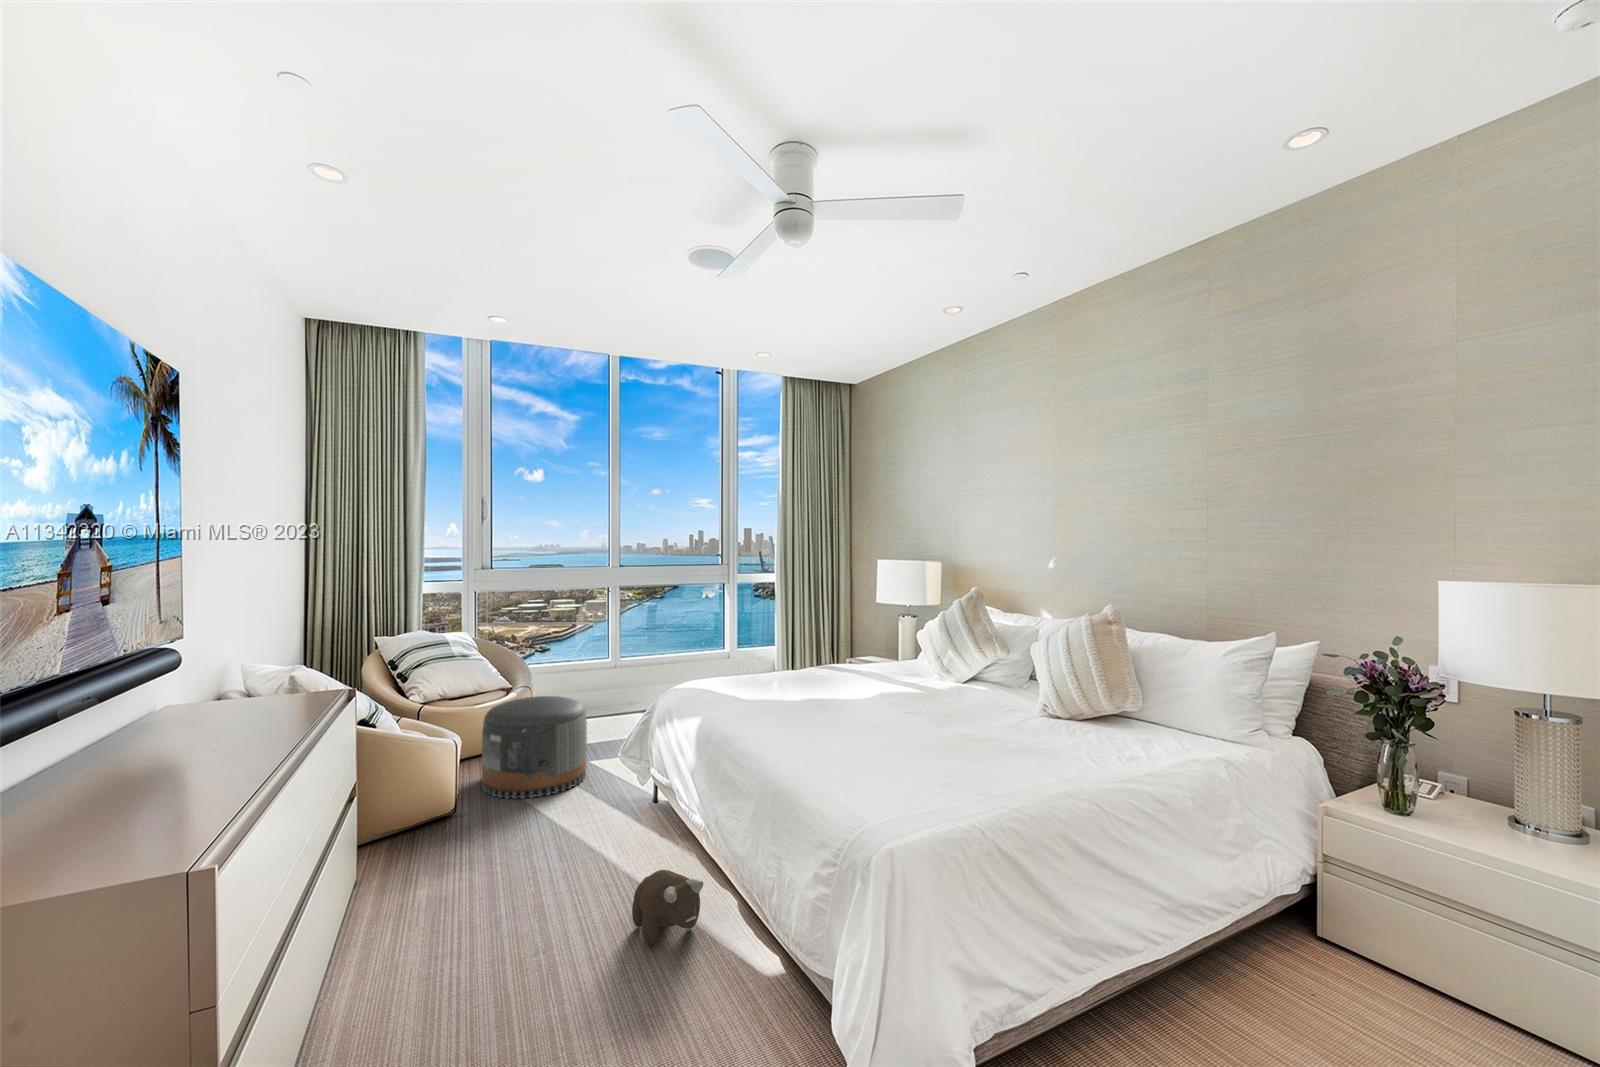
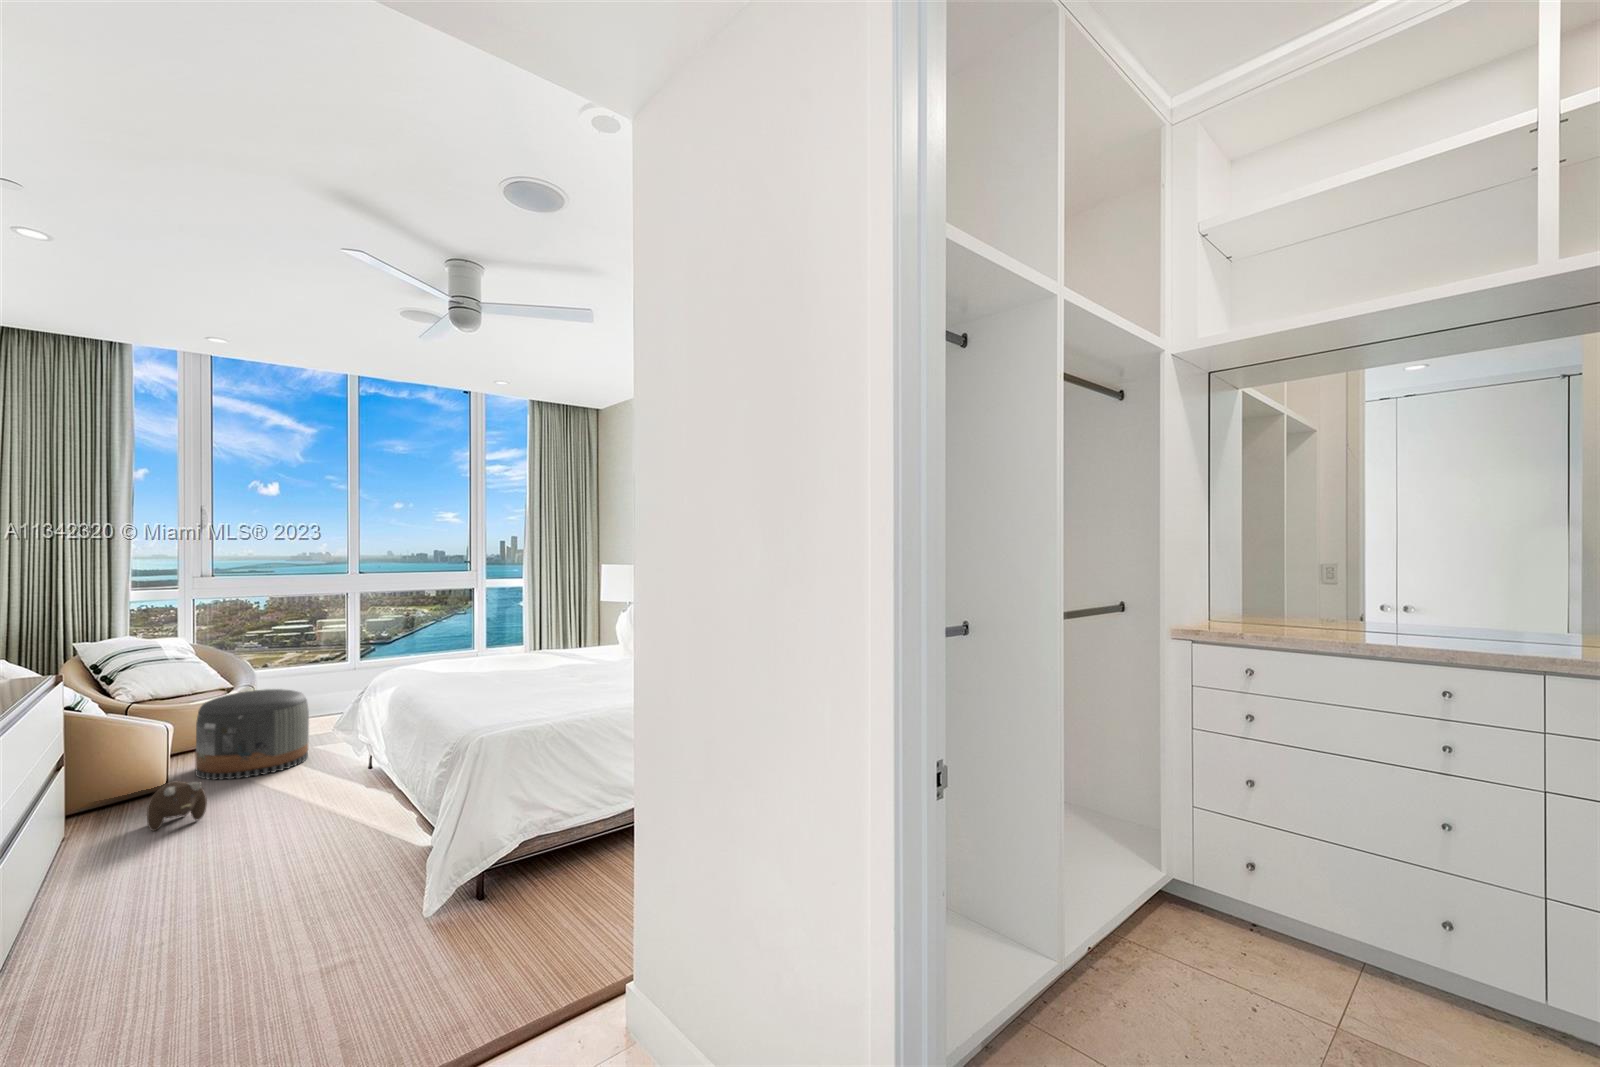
plush toy: present [632,870,703,946] -> present [147,781,207,831]

